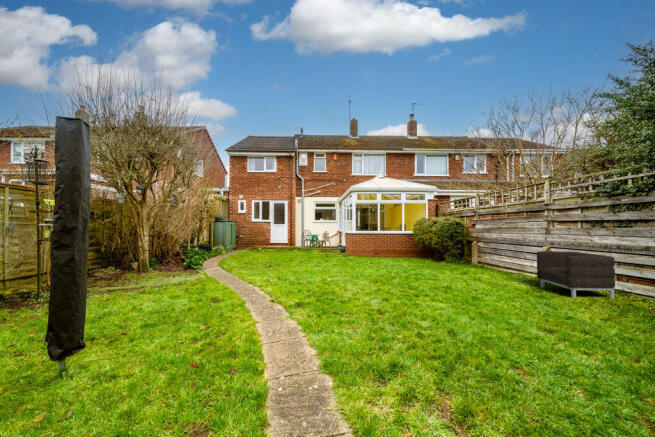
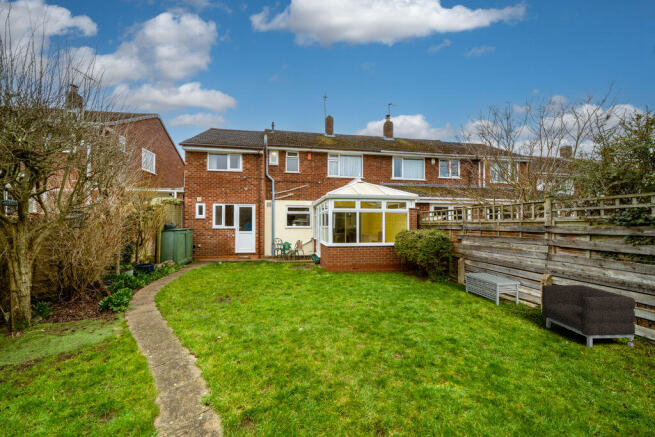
storage bench: none [474,251,524,275] -> present [464,273,520,305]

